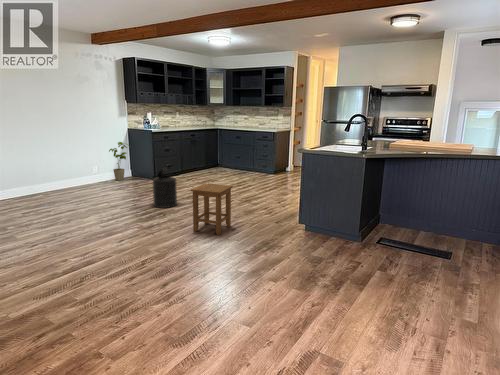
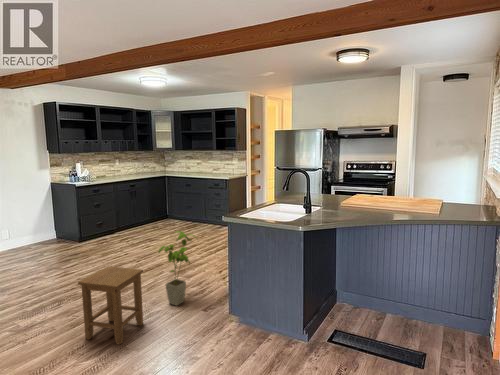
house plant: present [109,142,129,181] -> present [159,231,195,305]
trash can: present [153,168,177,208] -> none [53,239,89,292]

